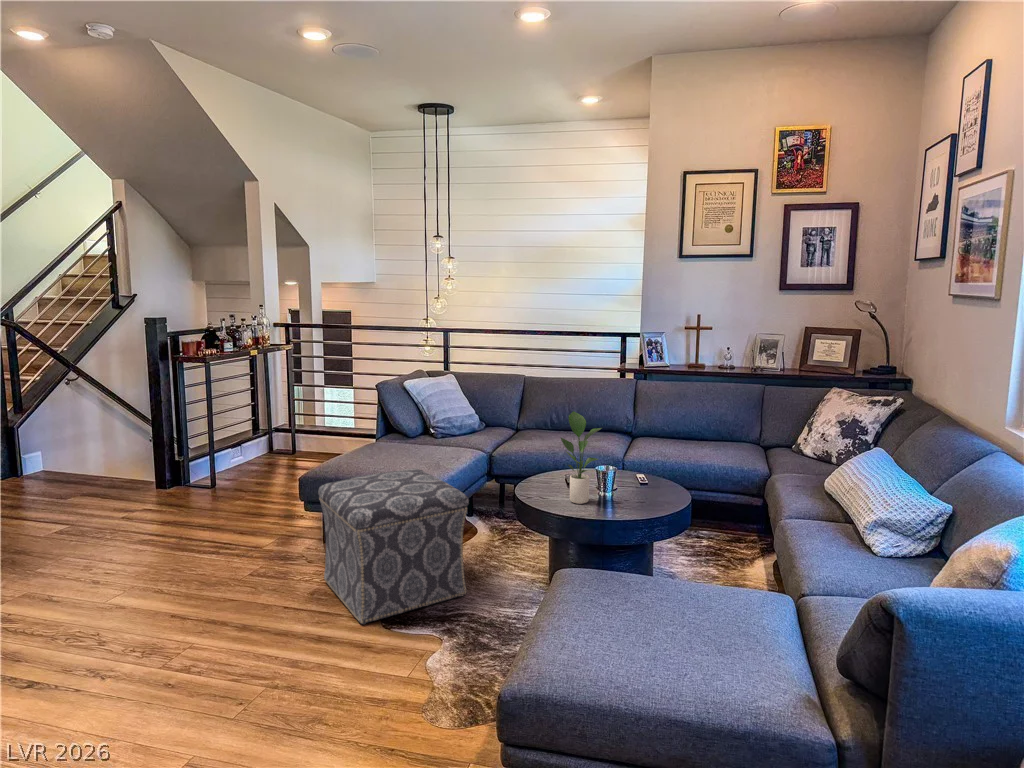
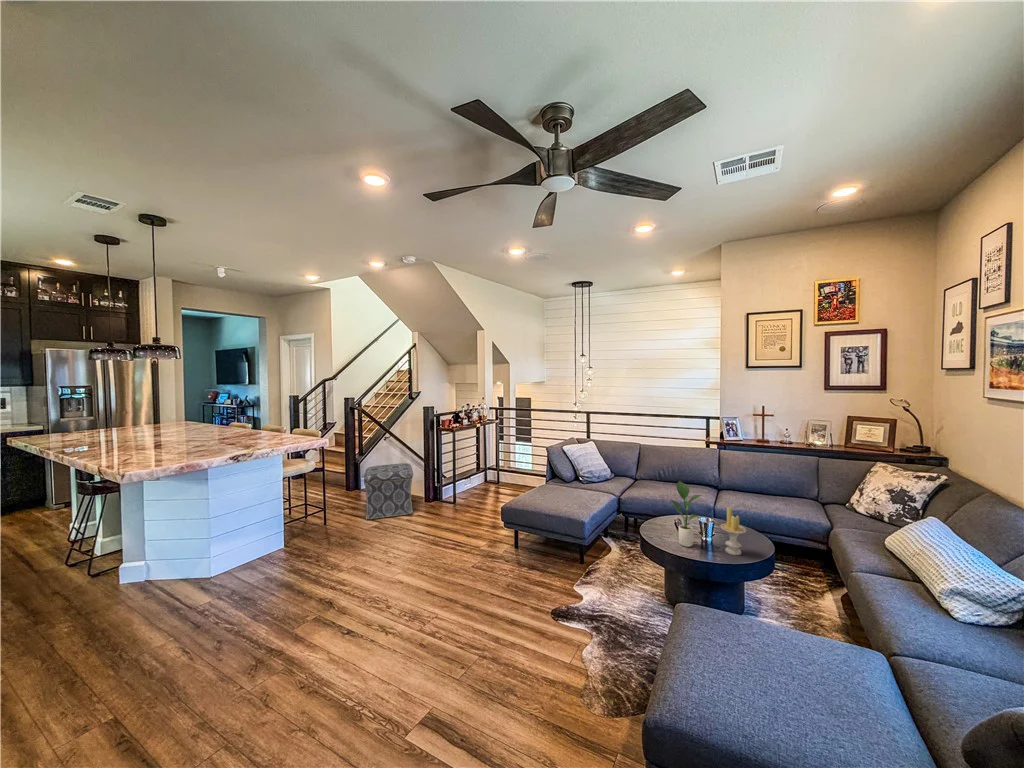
candle: none [625,442,658,508] -> present [720,507,746,555]
ottoman: present [318,469,469,624] -> present [364,463,413,520]

